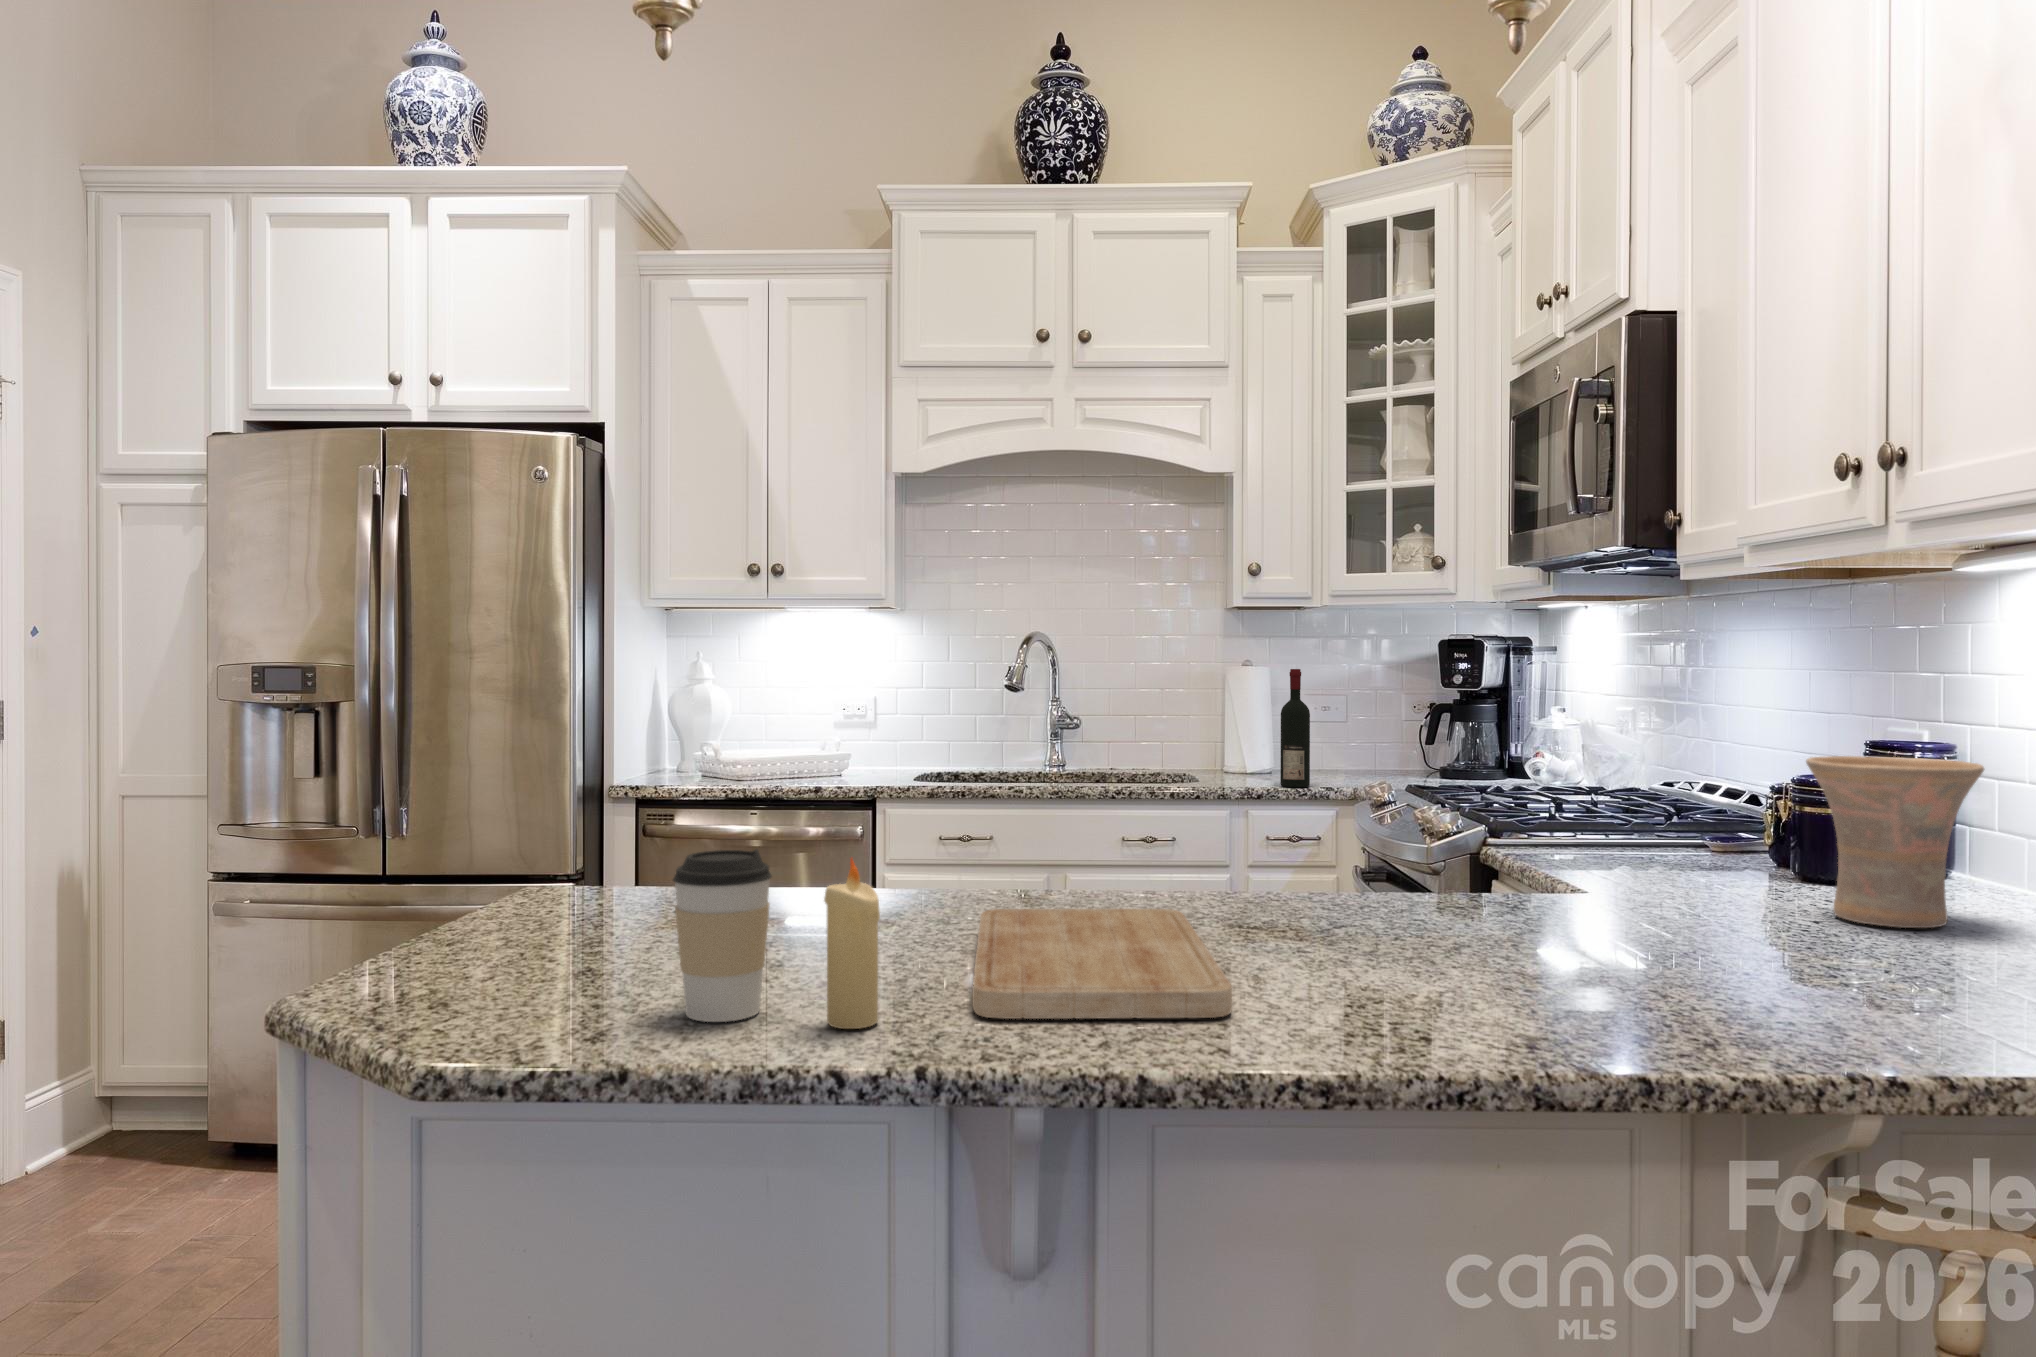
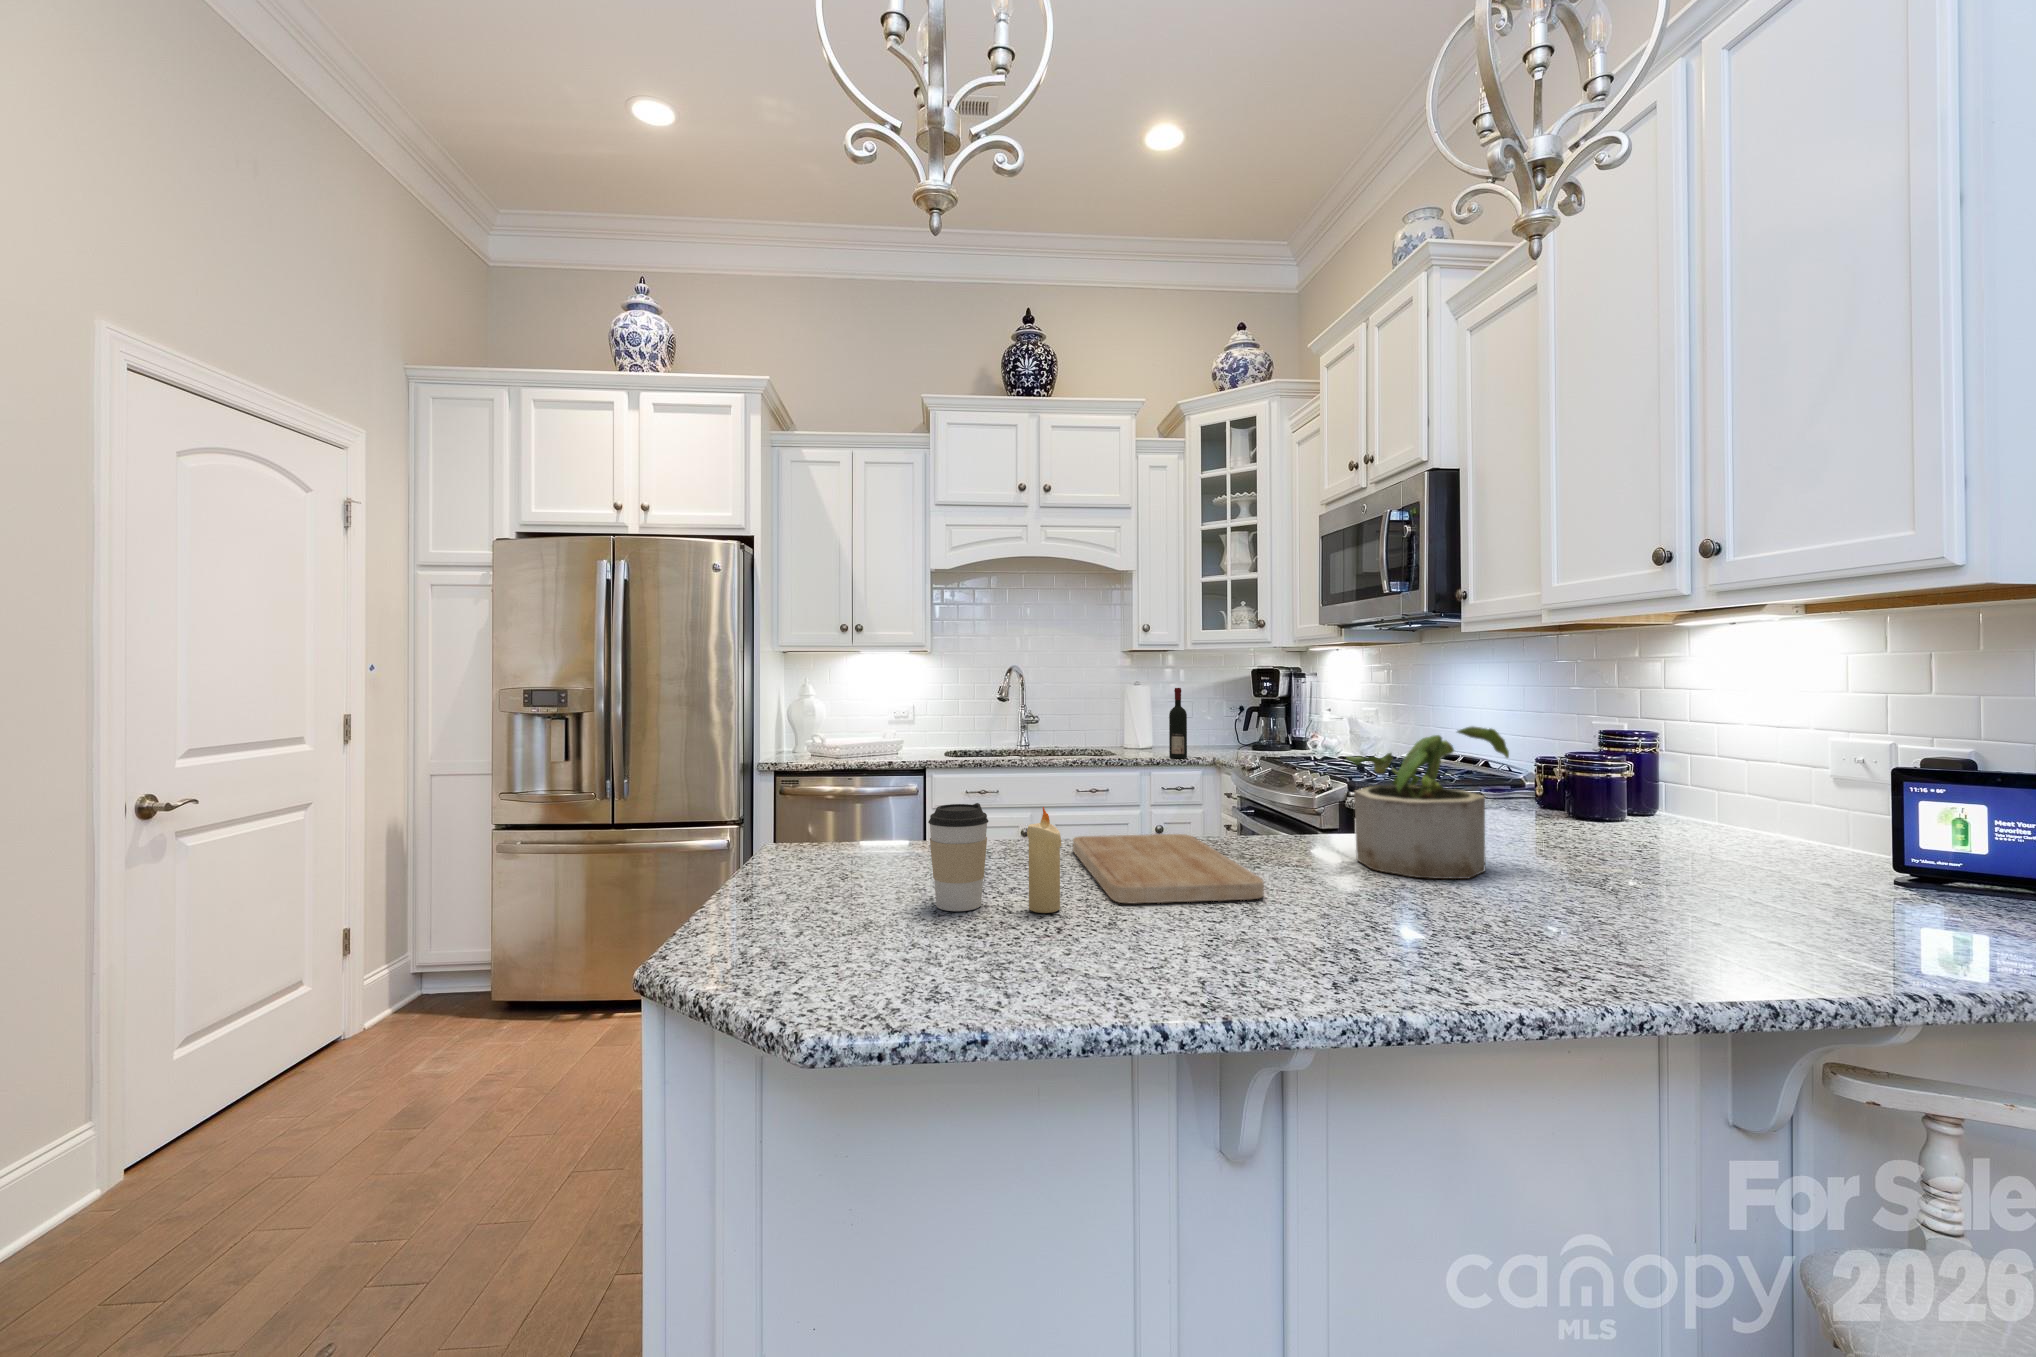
potted plant: none [1444,734,1703,995] -> present [1347,727,1509,879]
vase: present [1806,756,1984,928] -> none [1528,737,1632,835]

